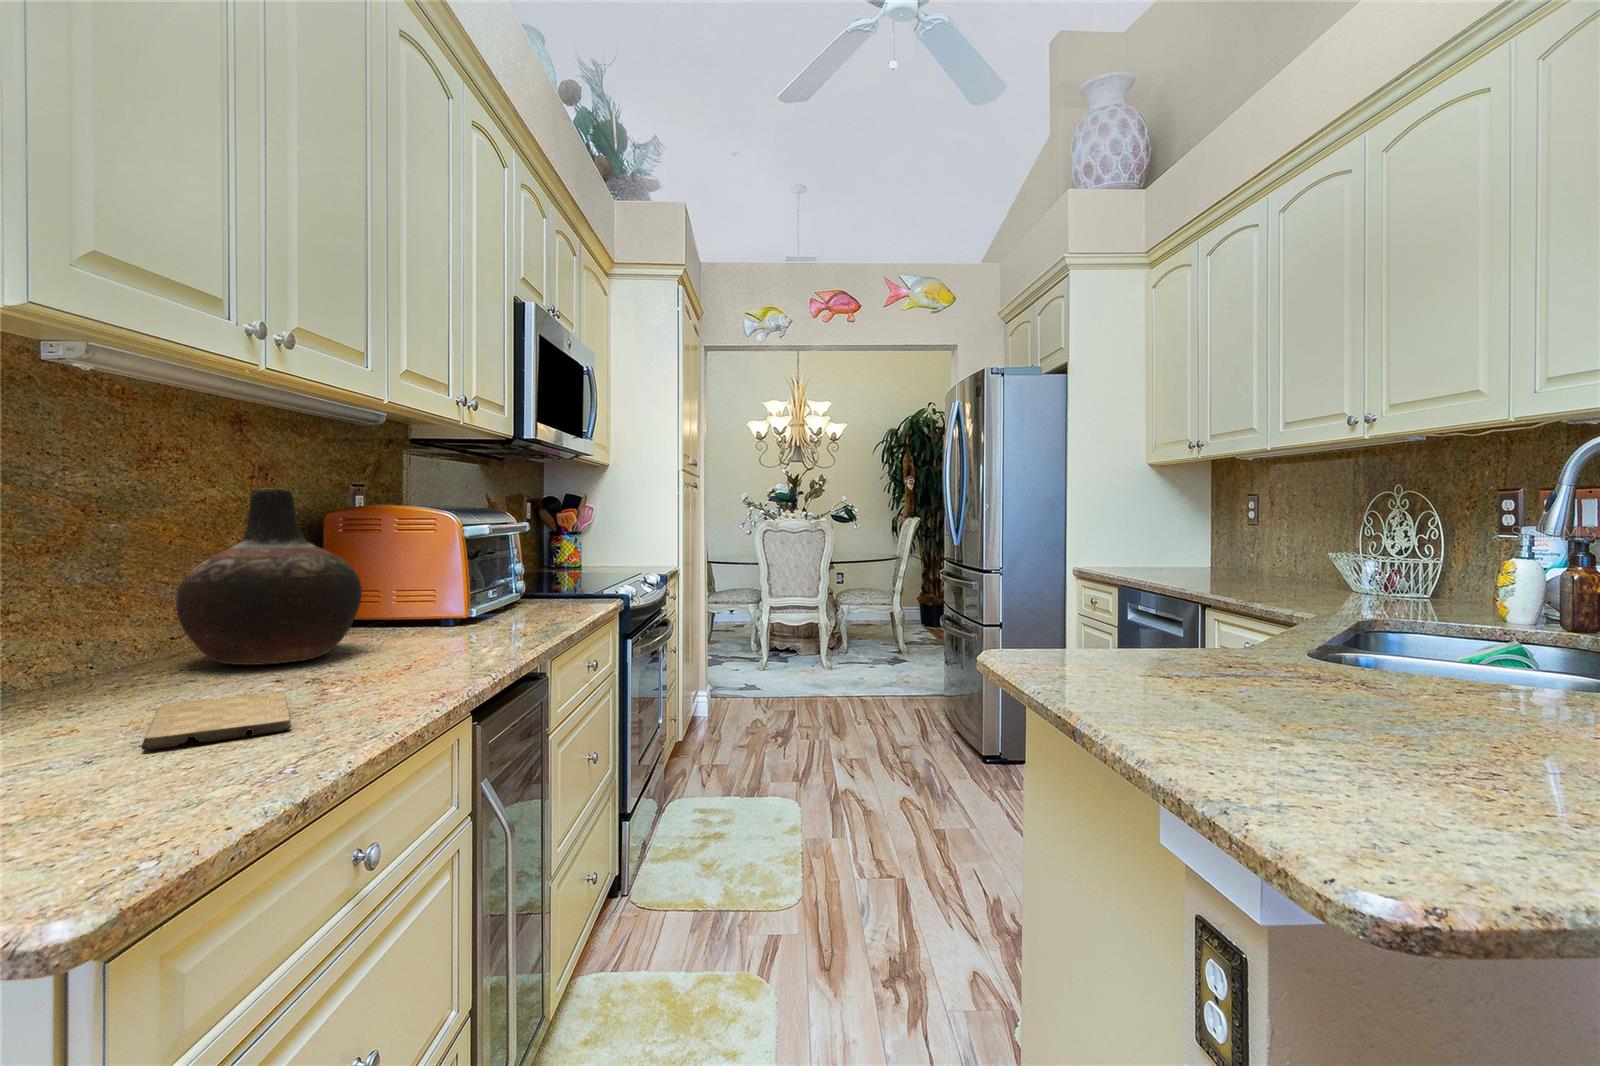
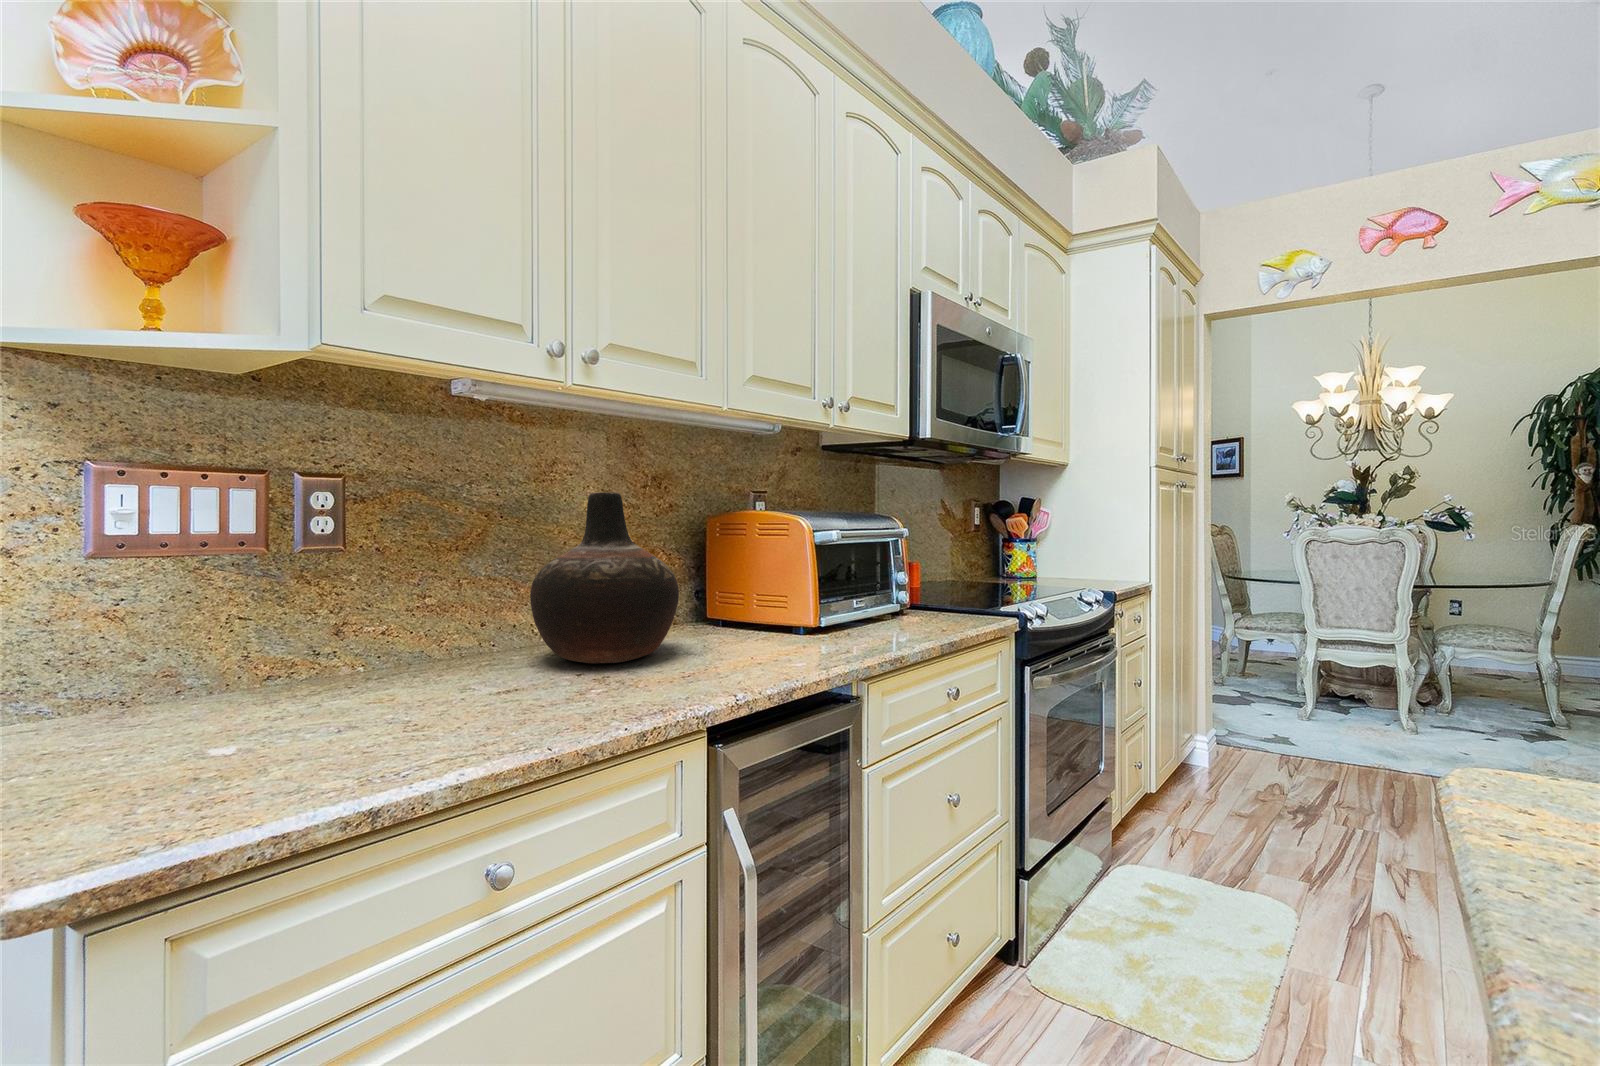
cutting board: present [142,692,291,750] -> none [280,700,502,767]

